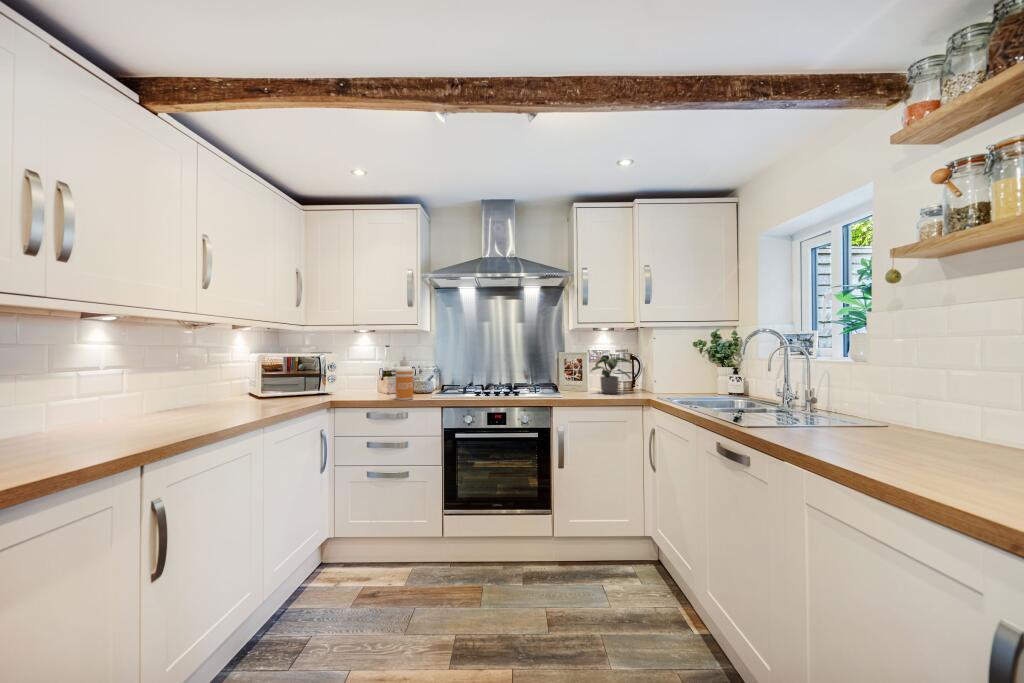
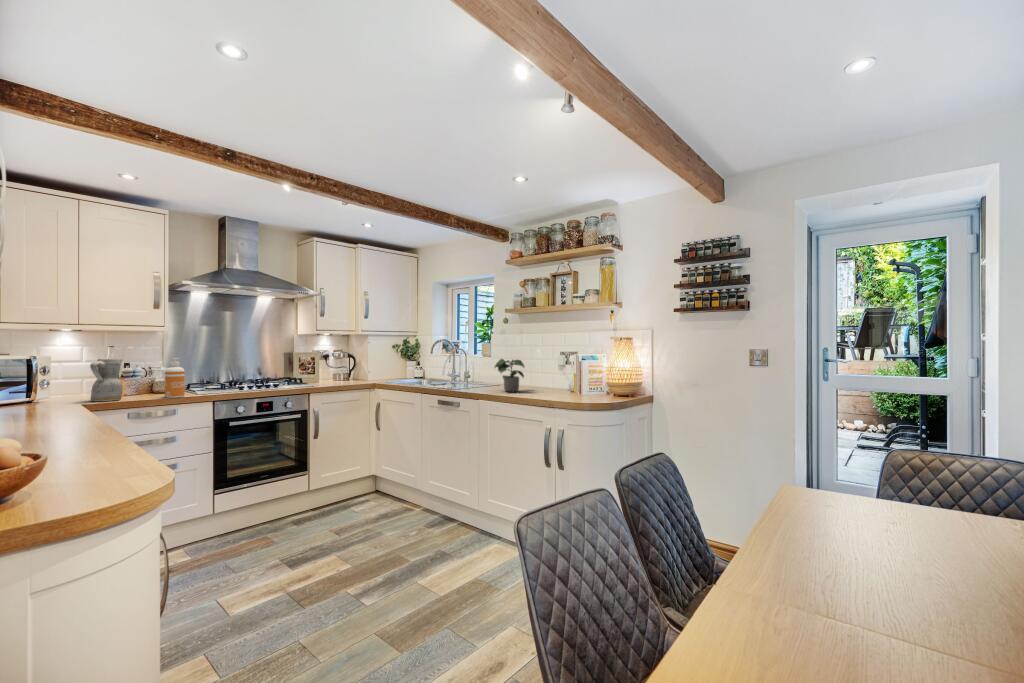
ceramic pitcher: none [339,356,369,398] -> present [90,359,122,401]
potted plant: present [591,357,633,394] -> present [494,359,524,392]

